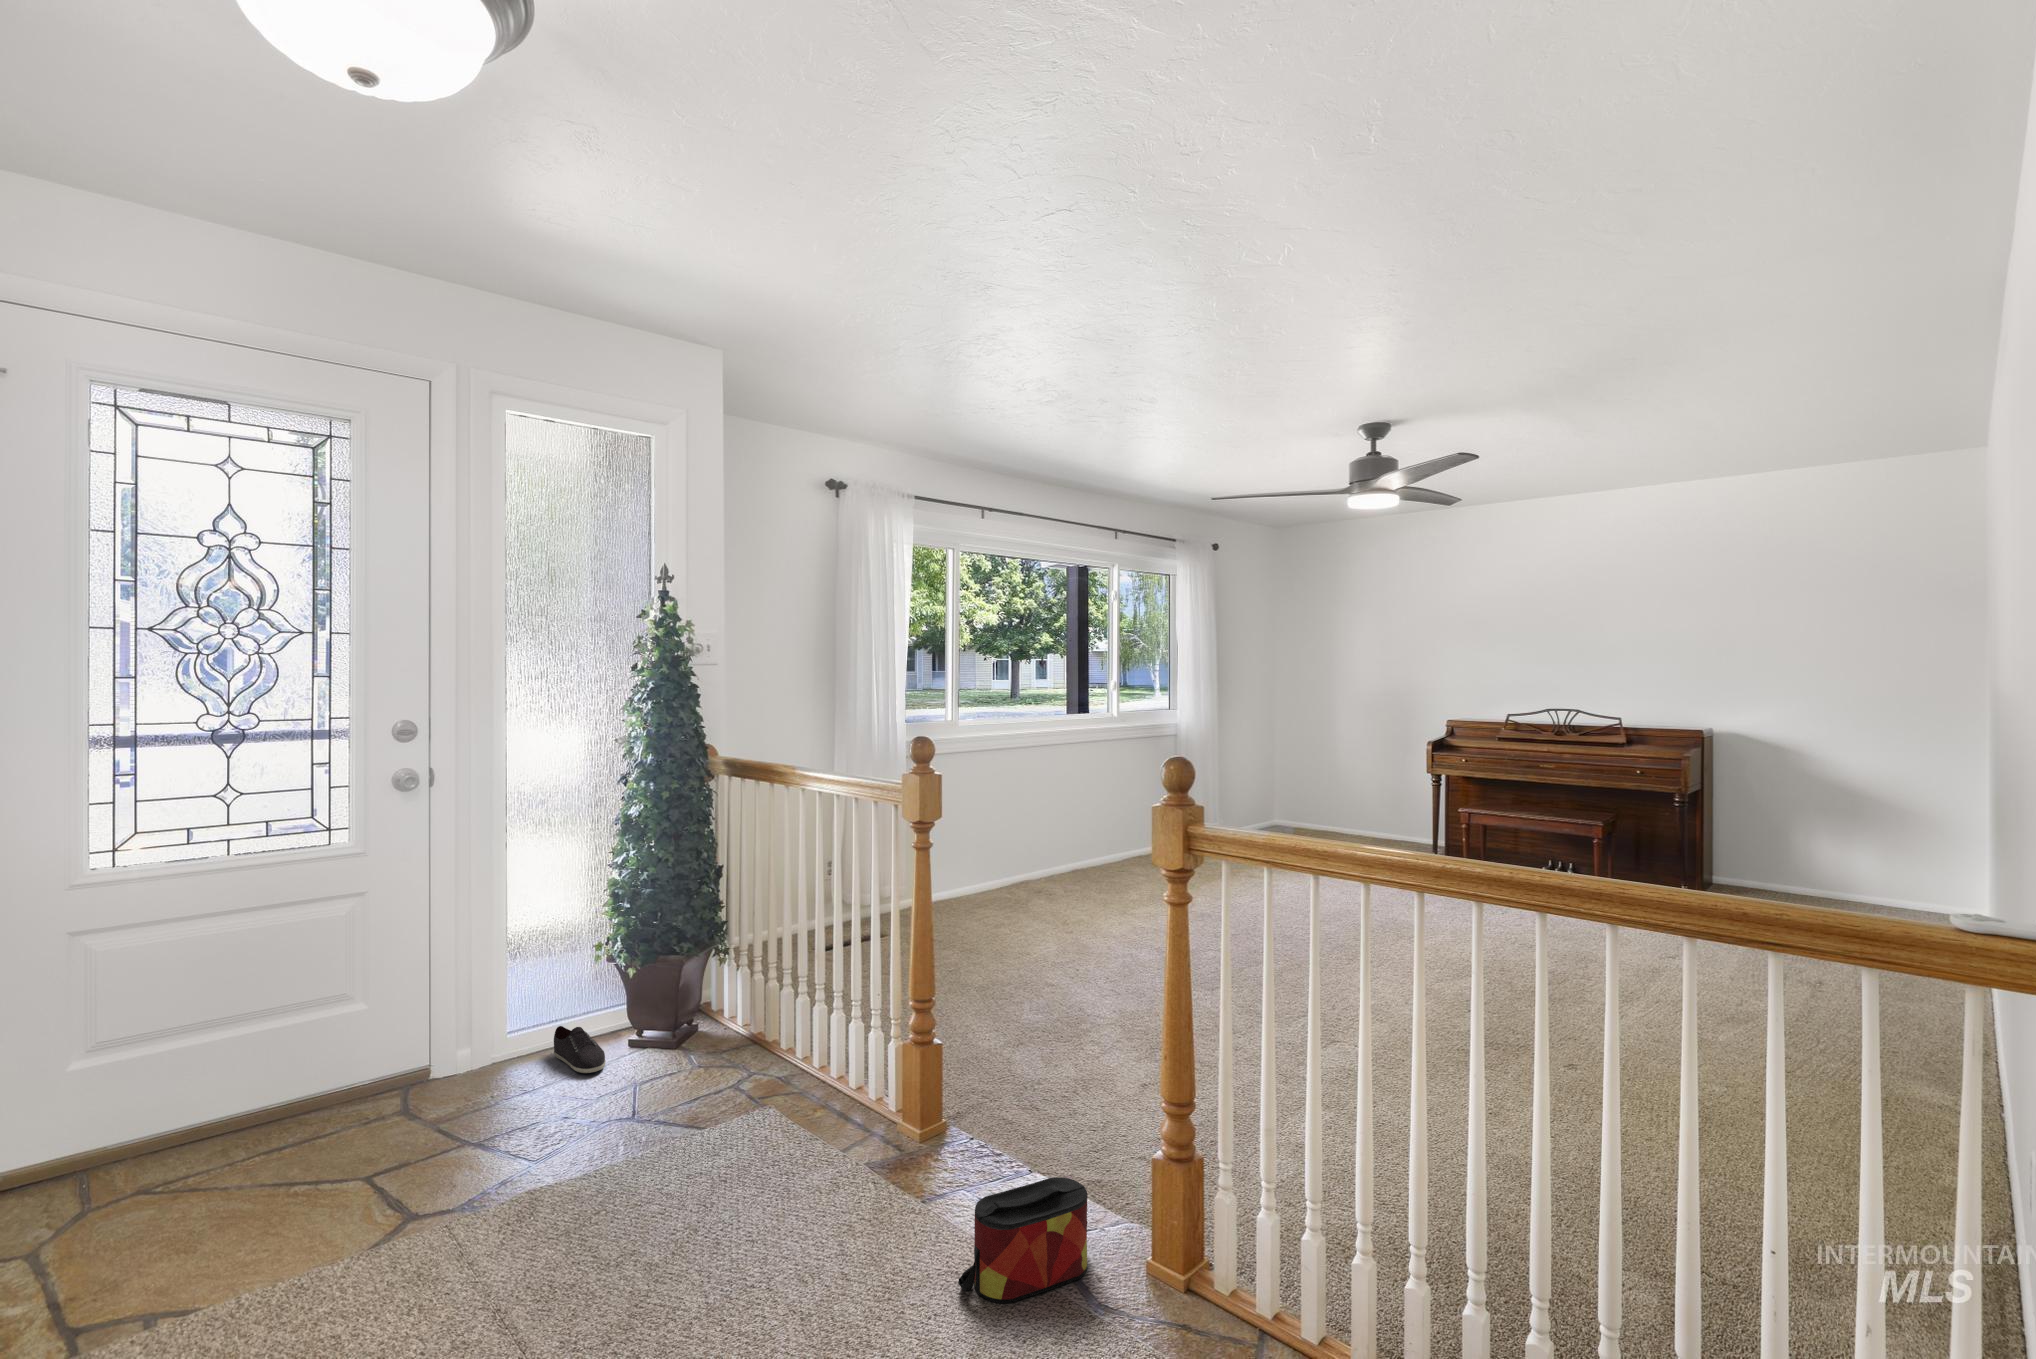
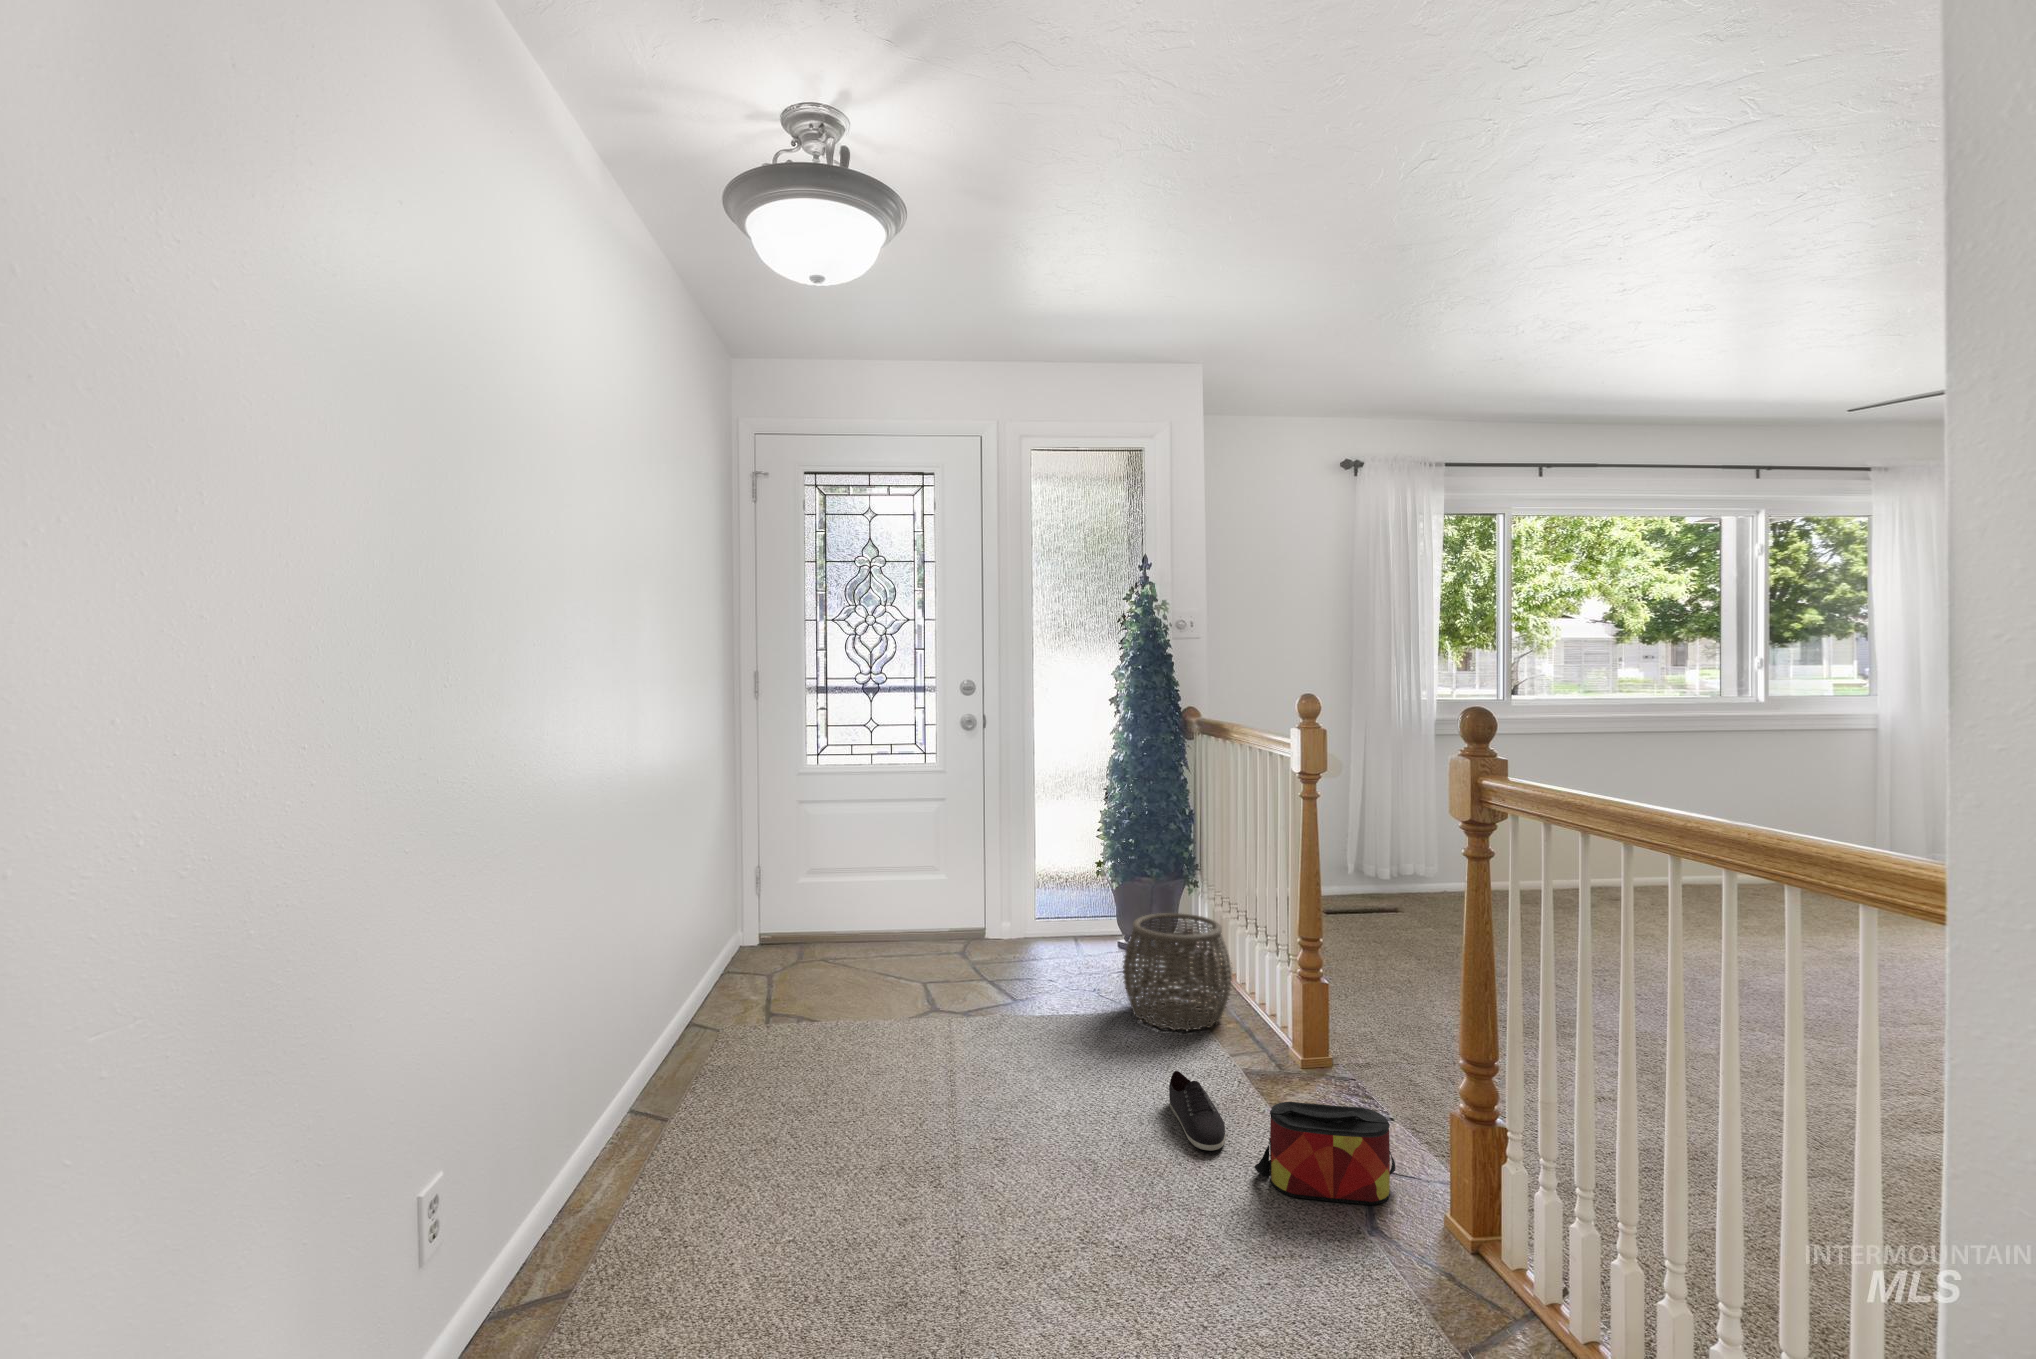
woven basket: none [687,996,822,1145] -> present [1123,913,1232,1031]
shoe: present [554,1026,606,1073] -> present [1169,1071,1226,1151]

